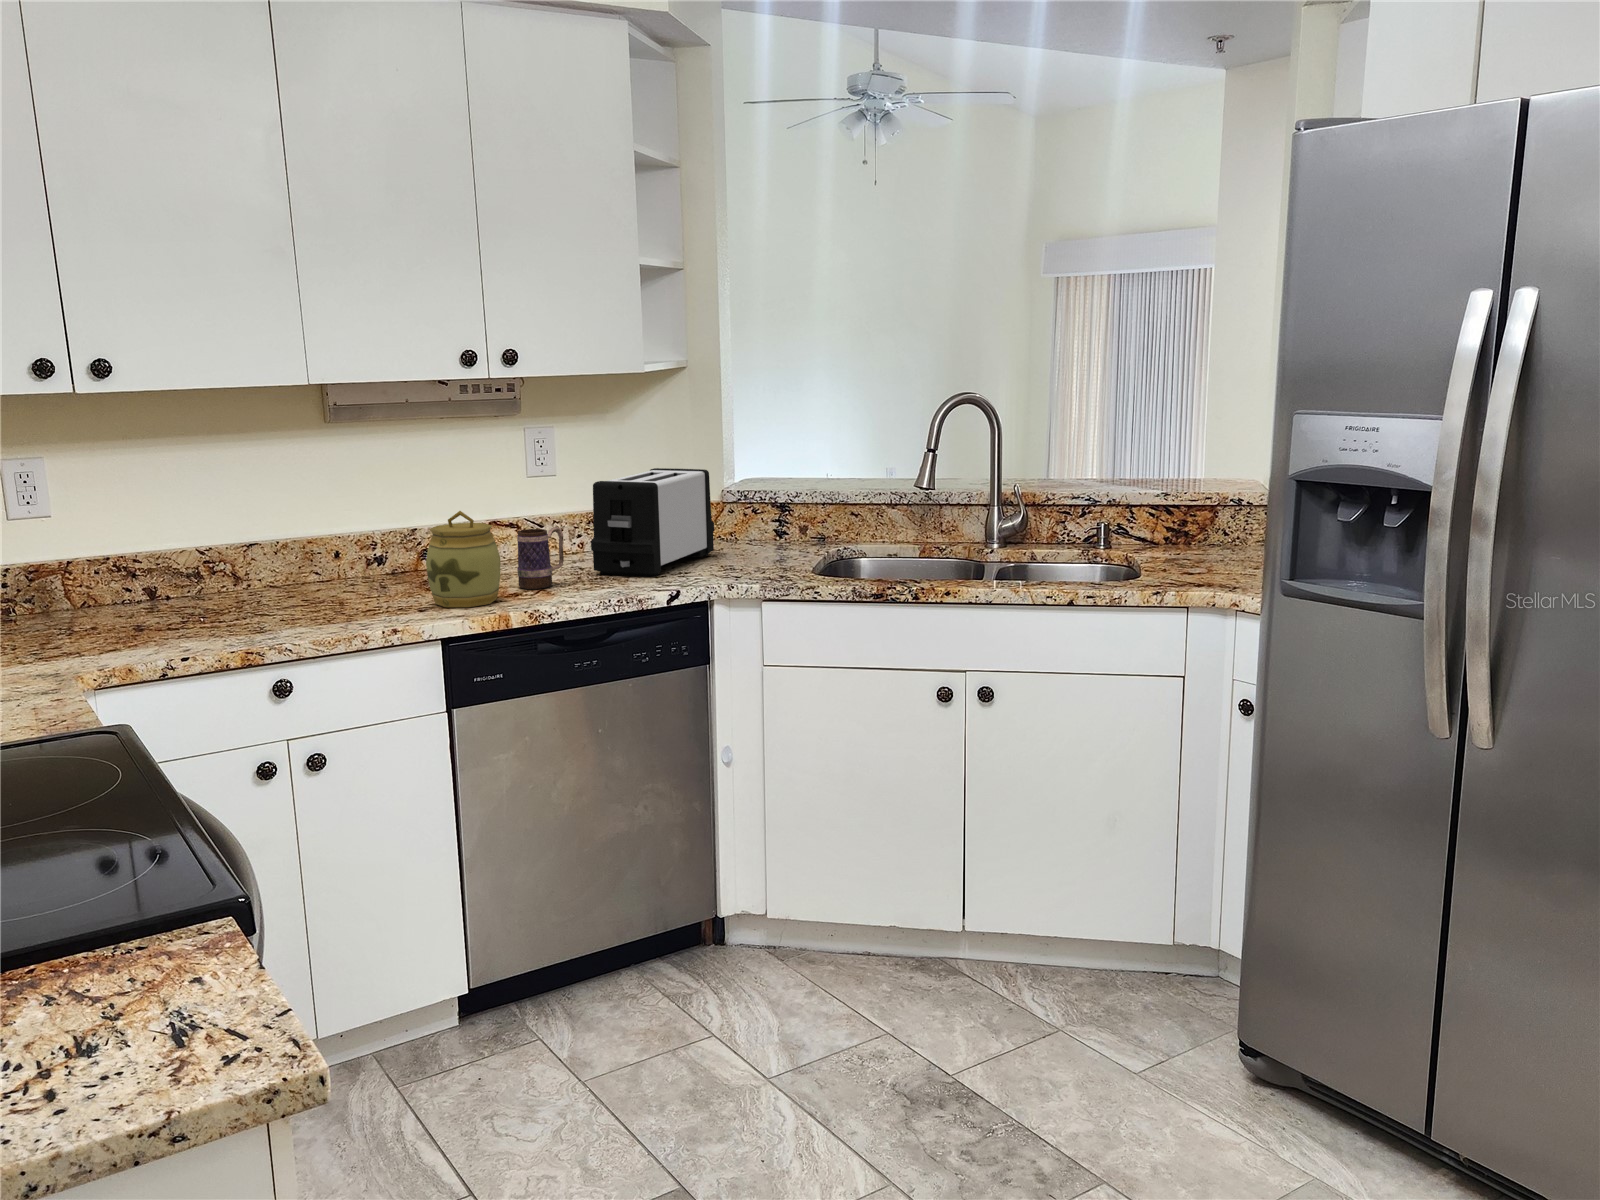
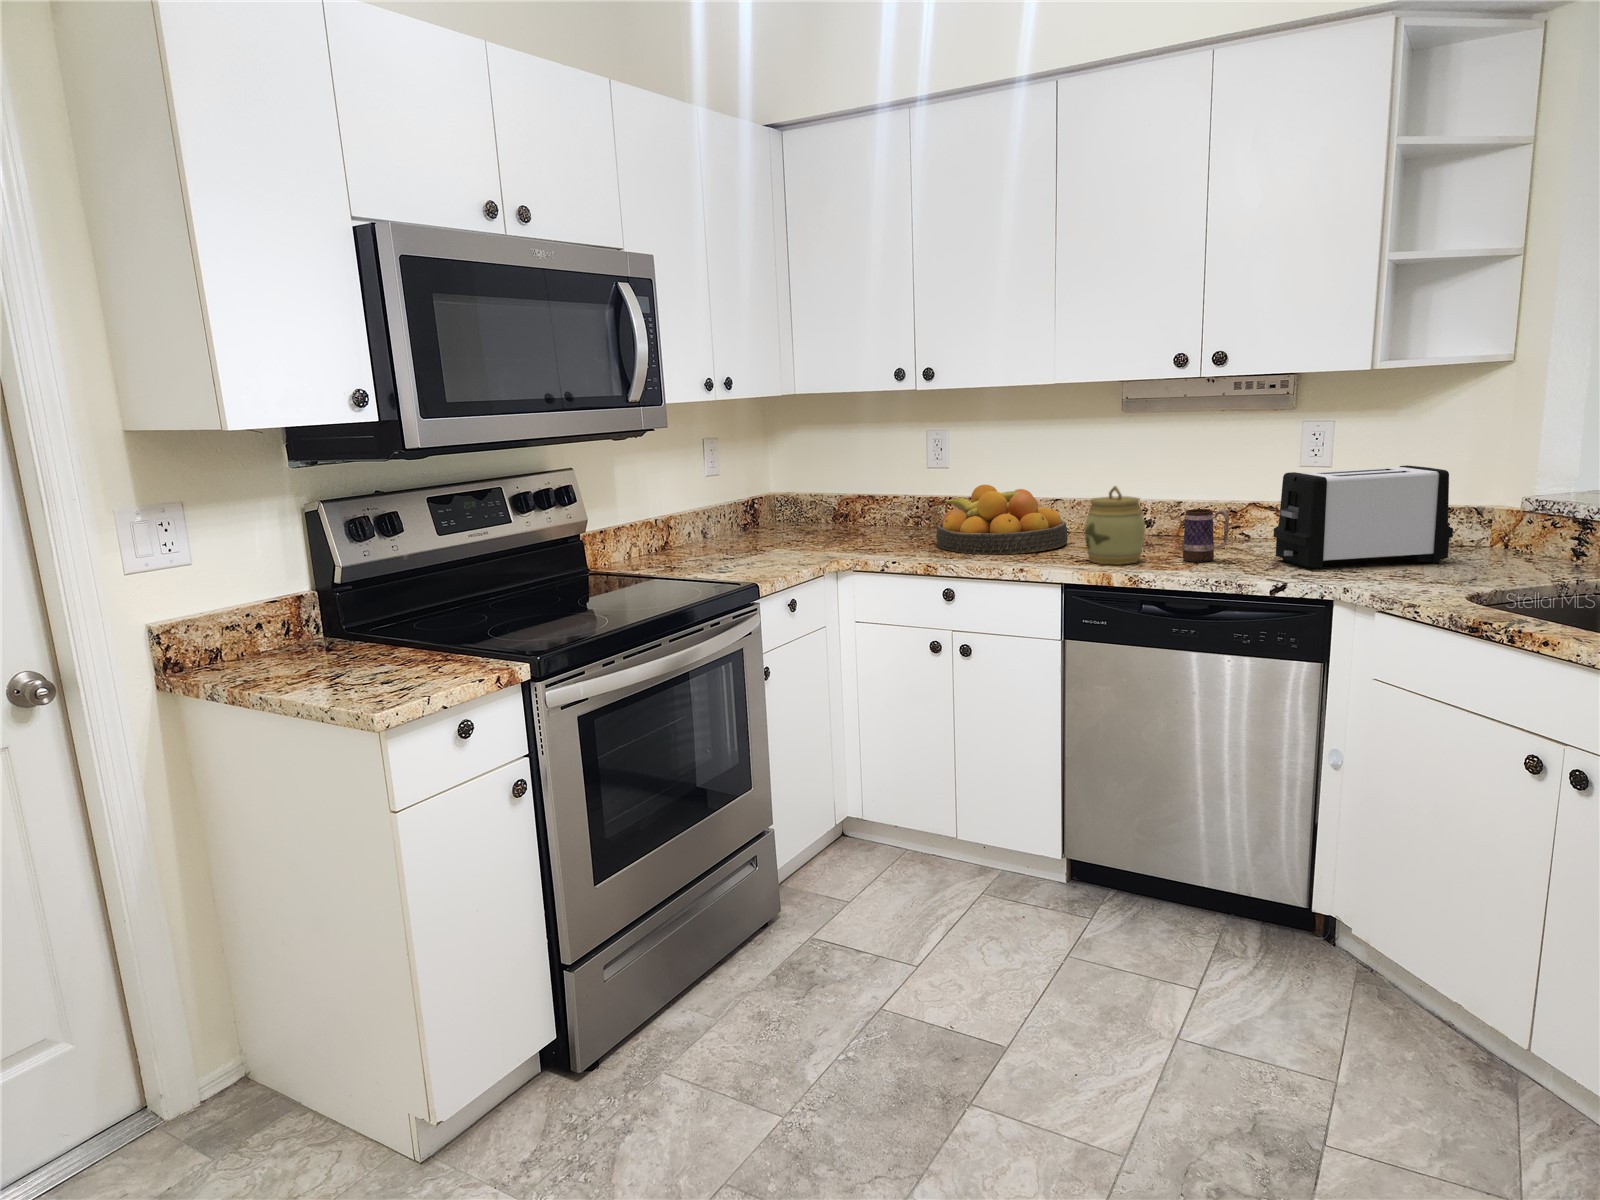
fruit bowl: none [140,531,349,631] -> present [936,485,1068,555]

